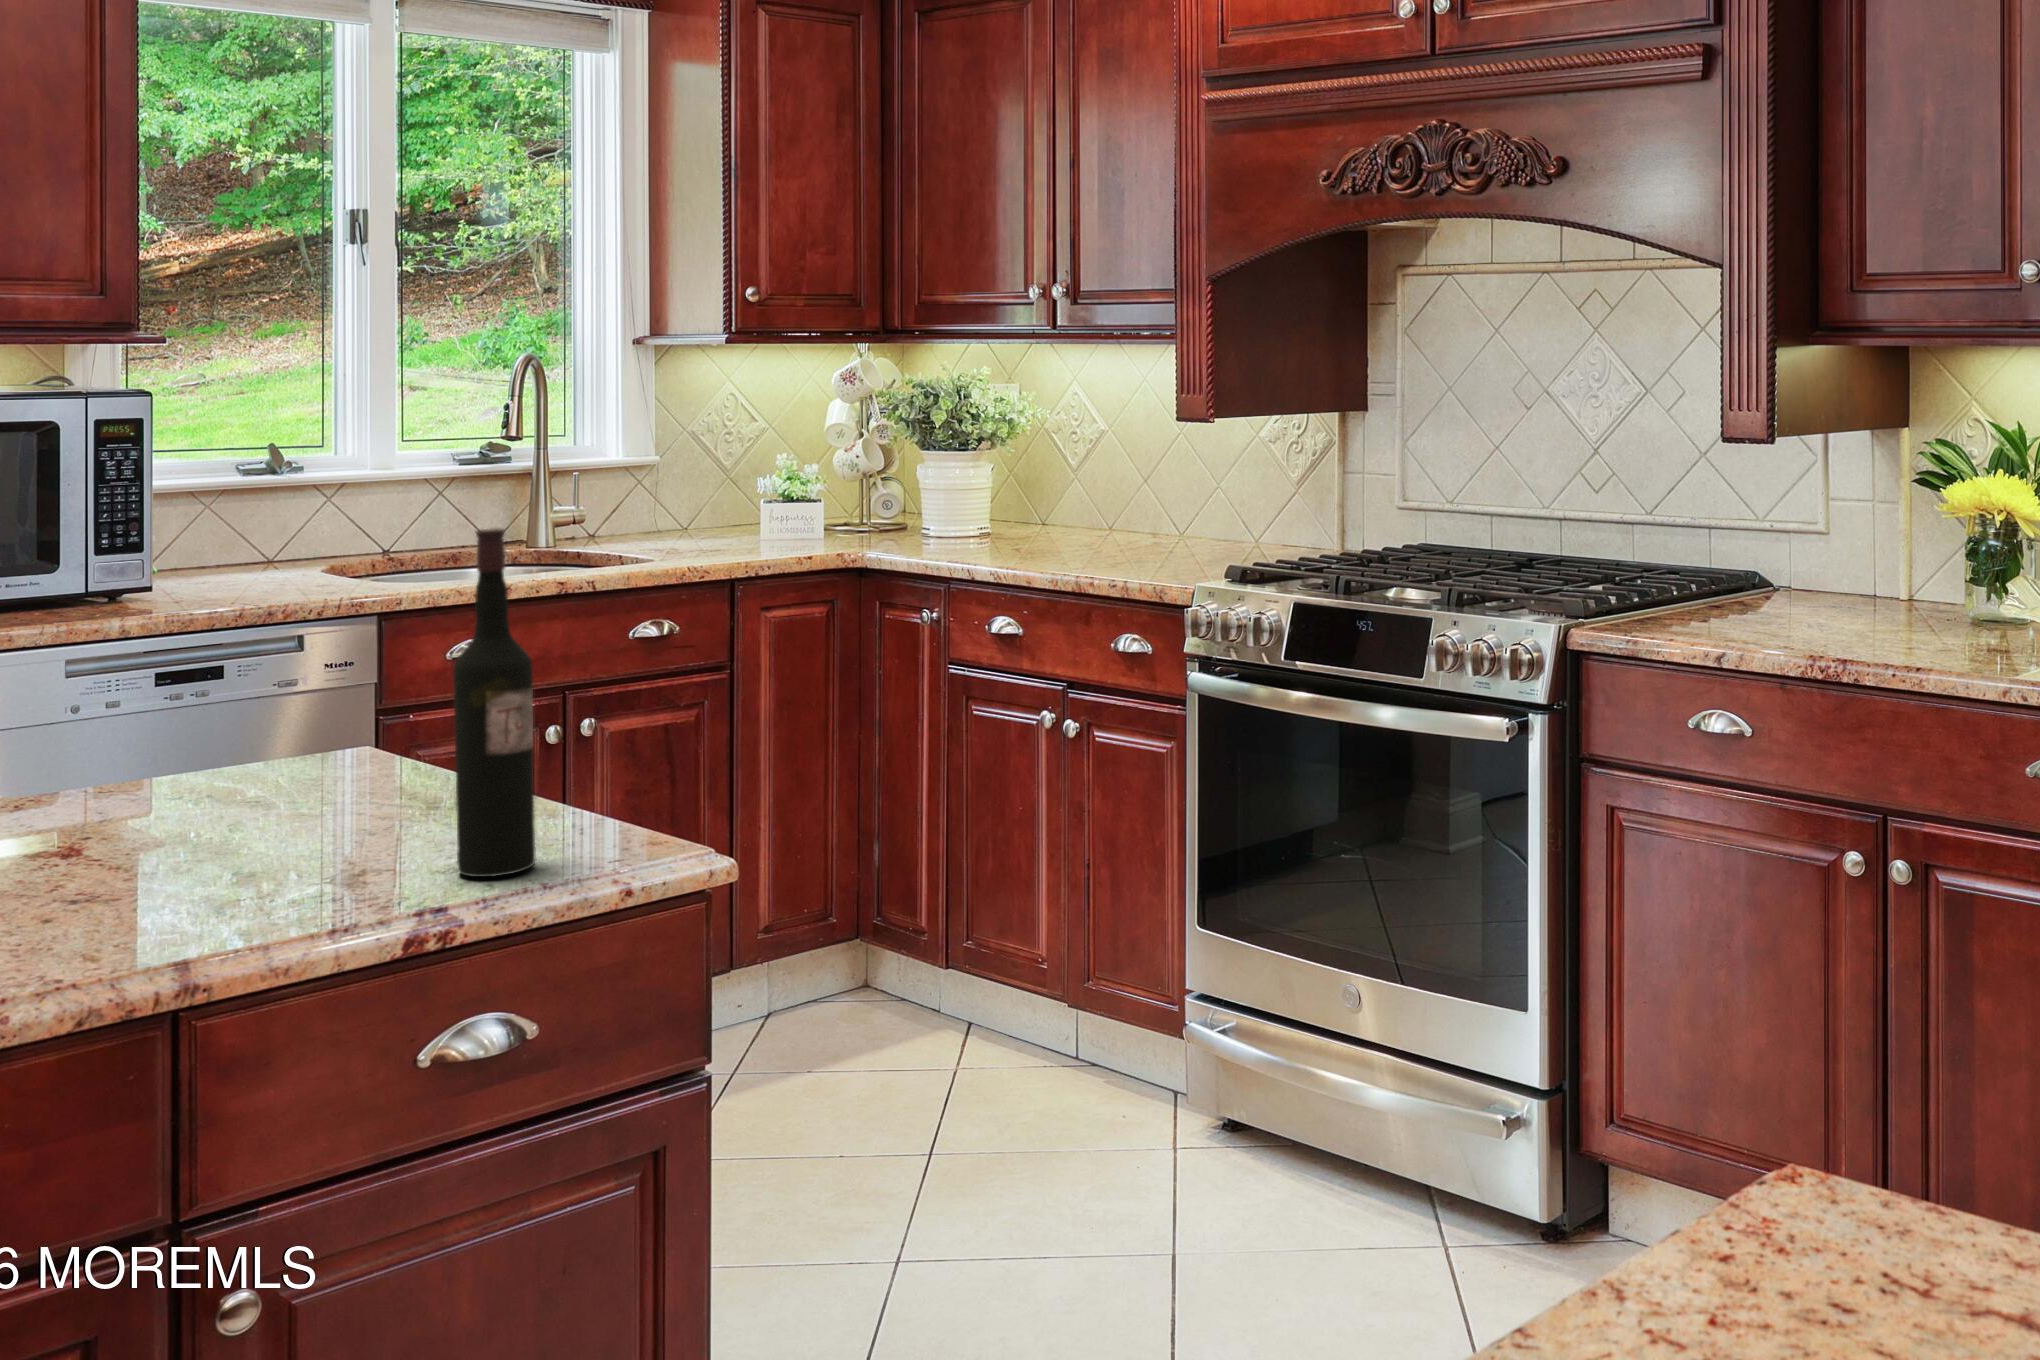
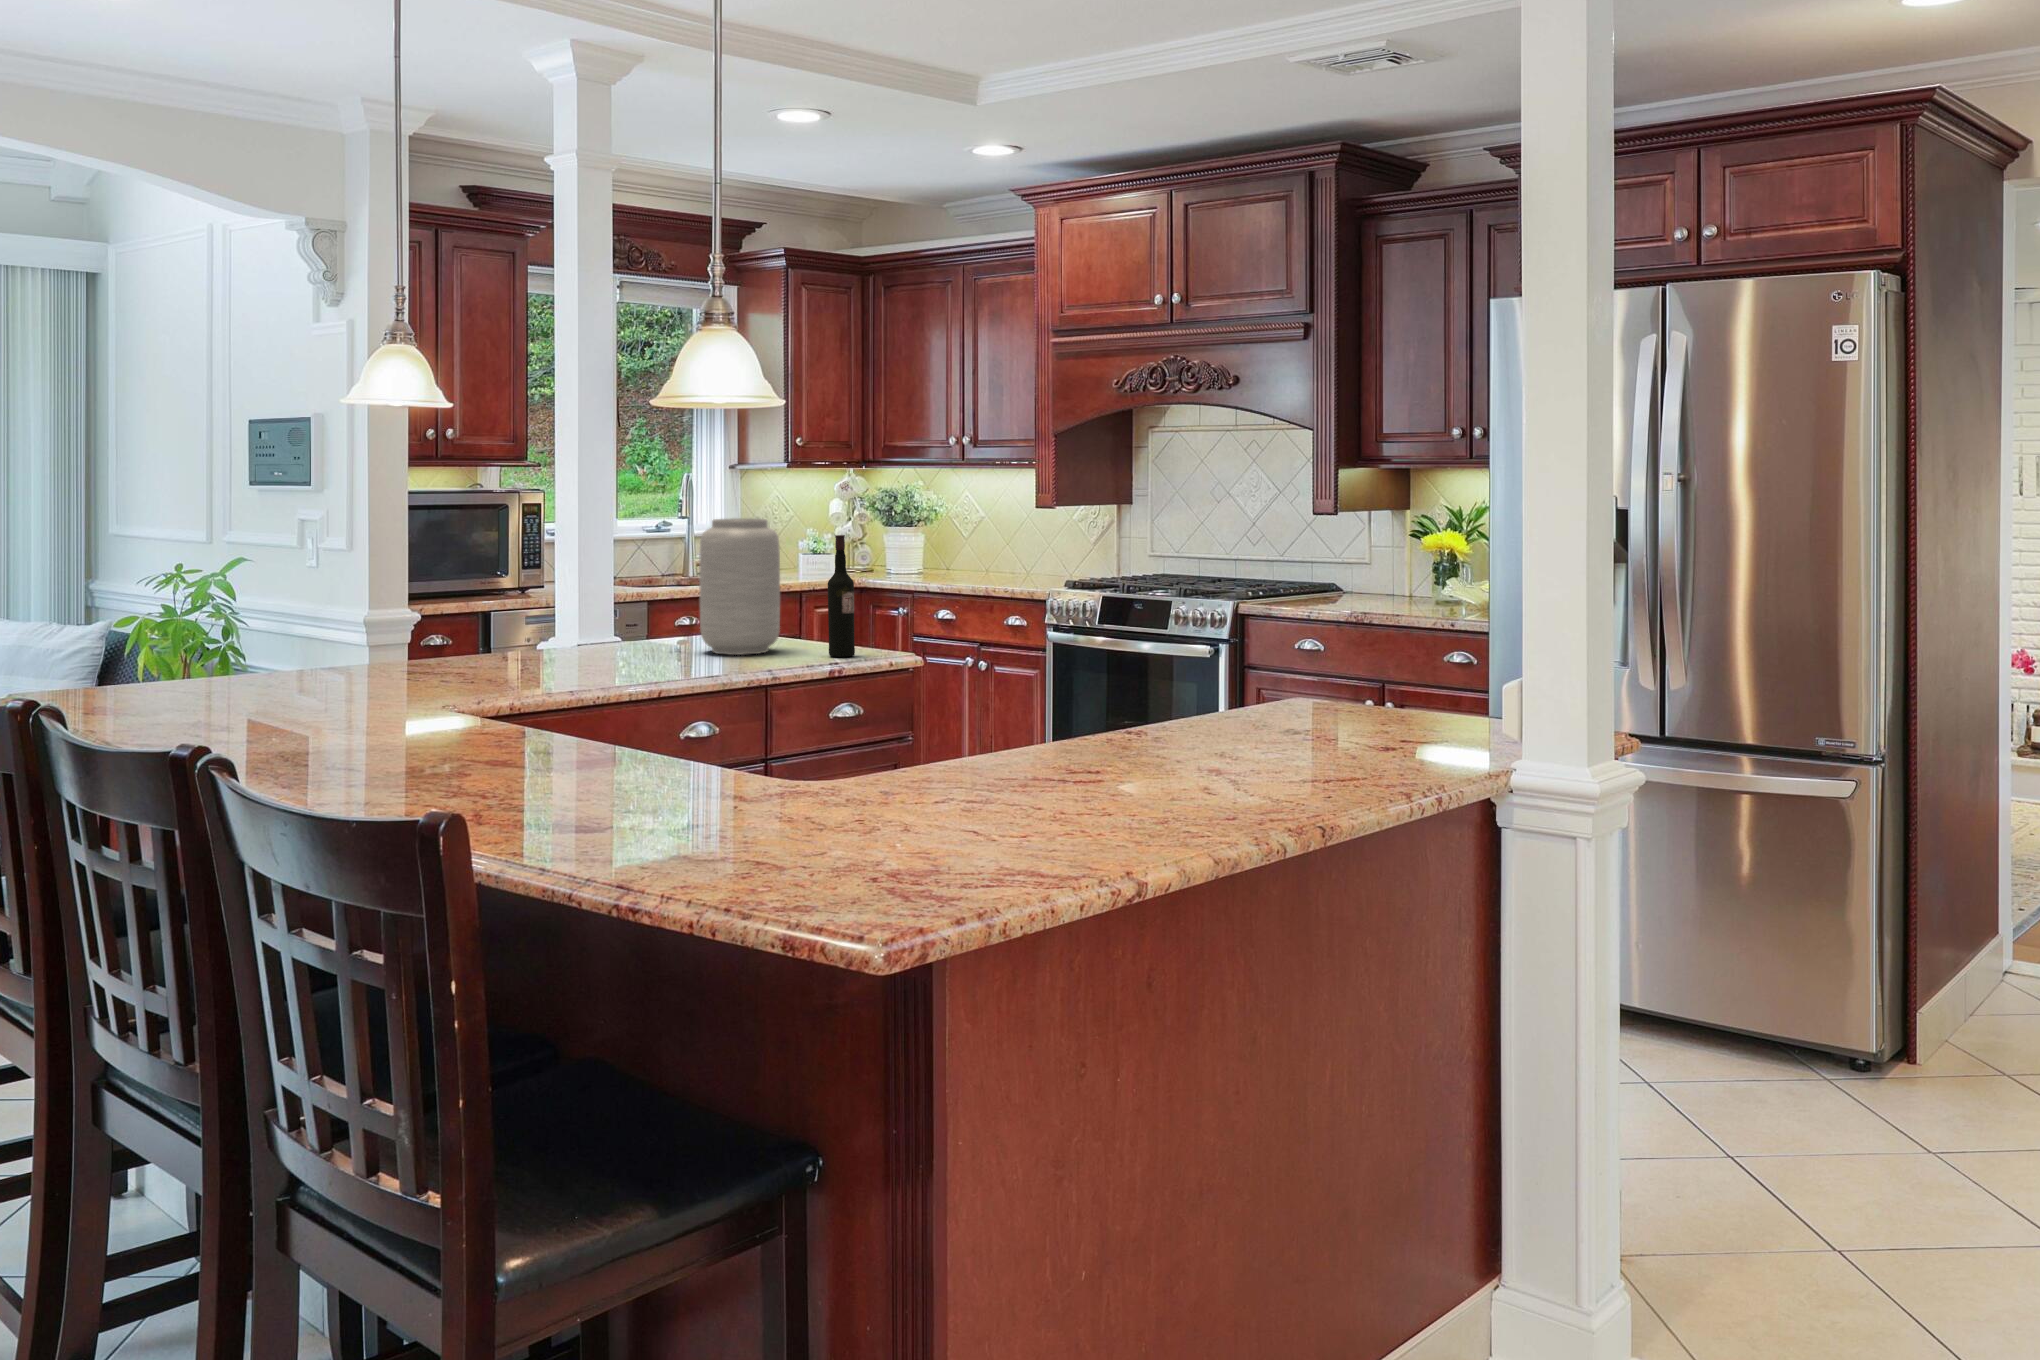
vase: none [106,476,356,867] -> present [699,518,780,655]

